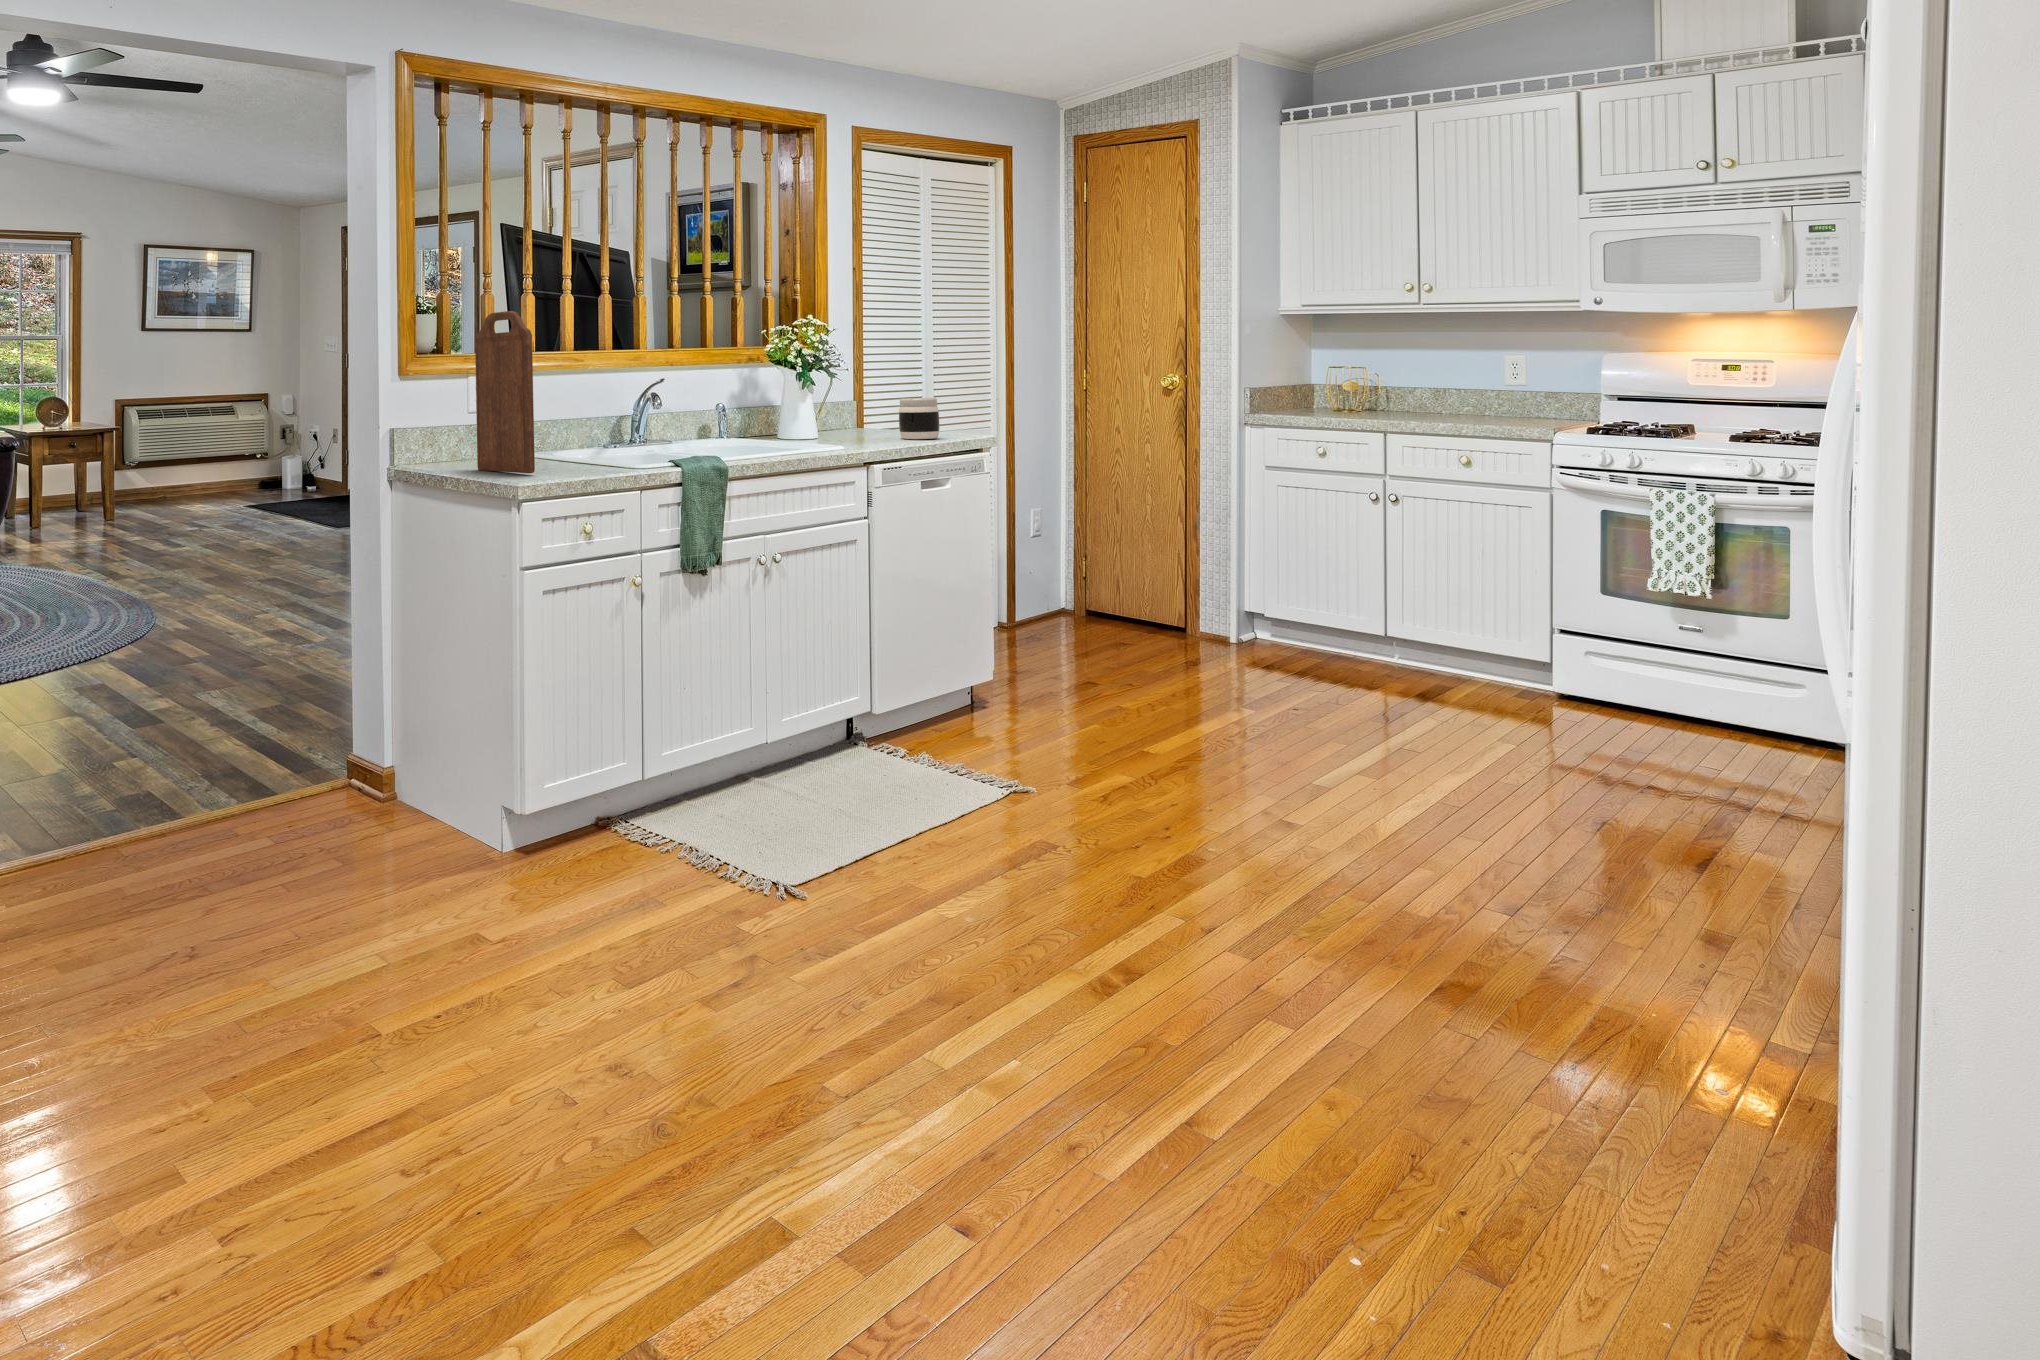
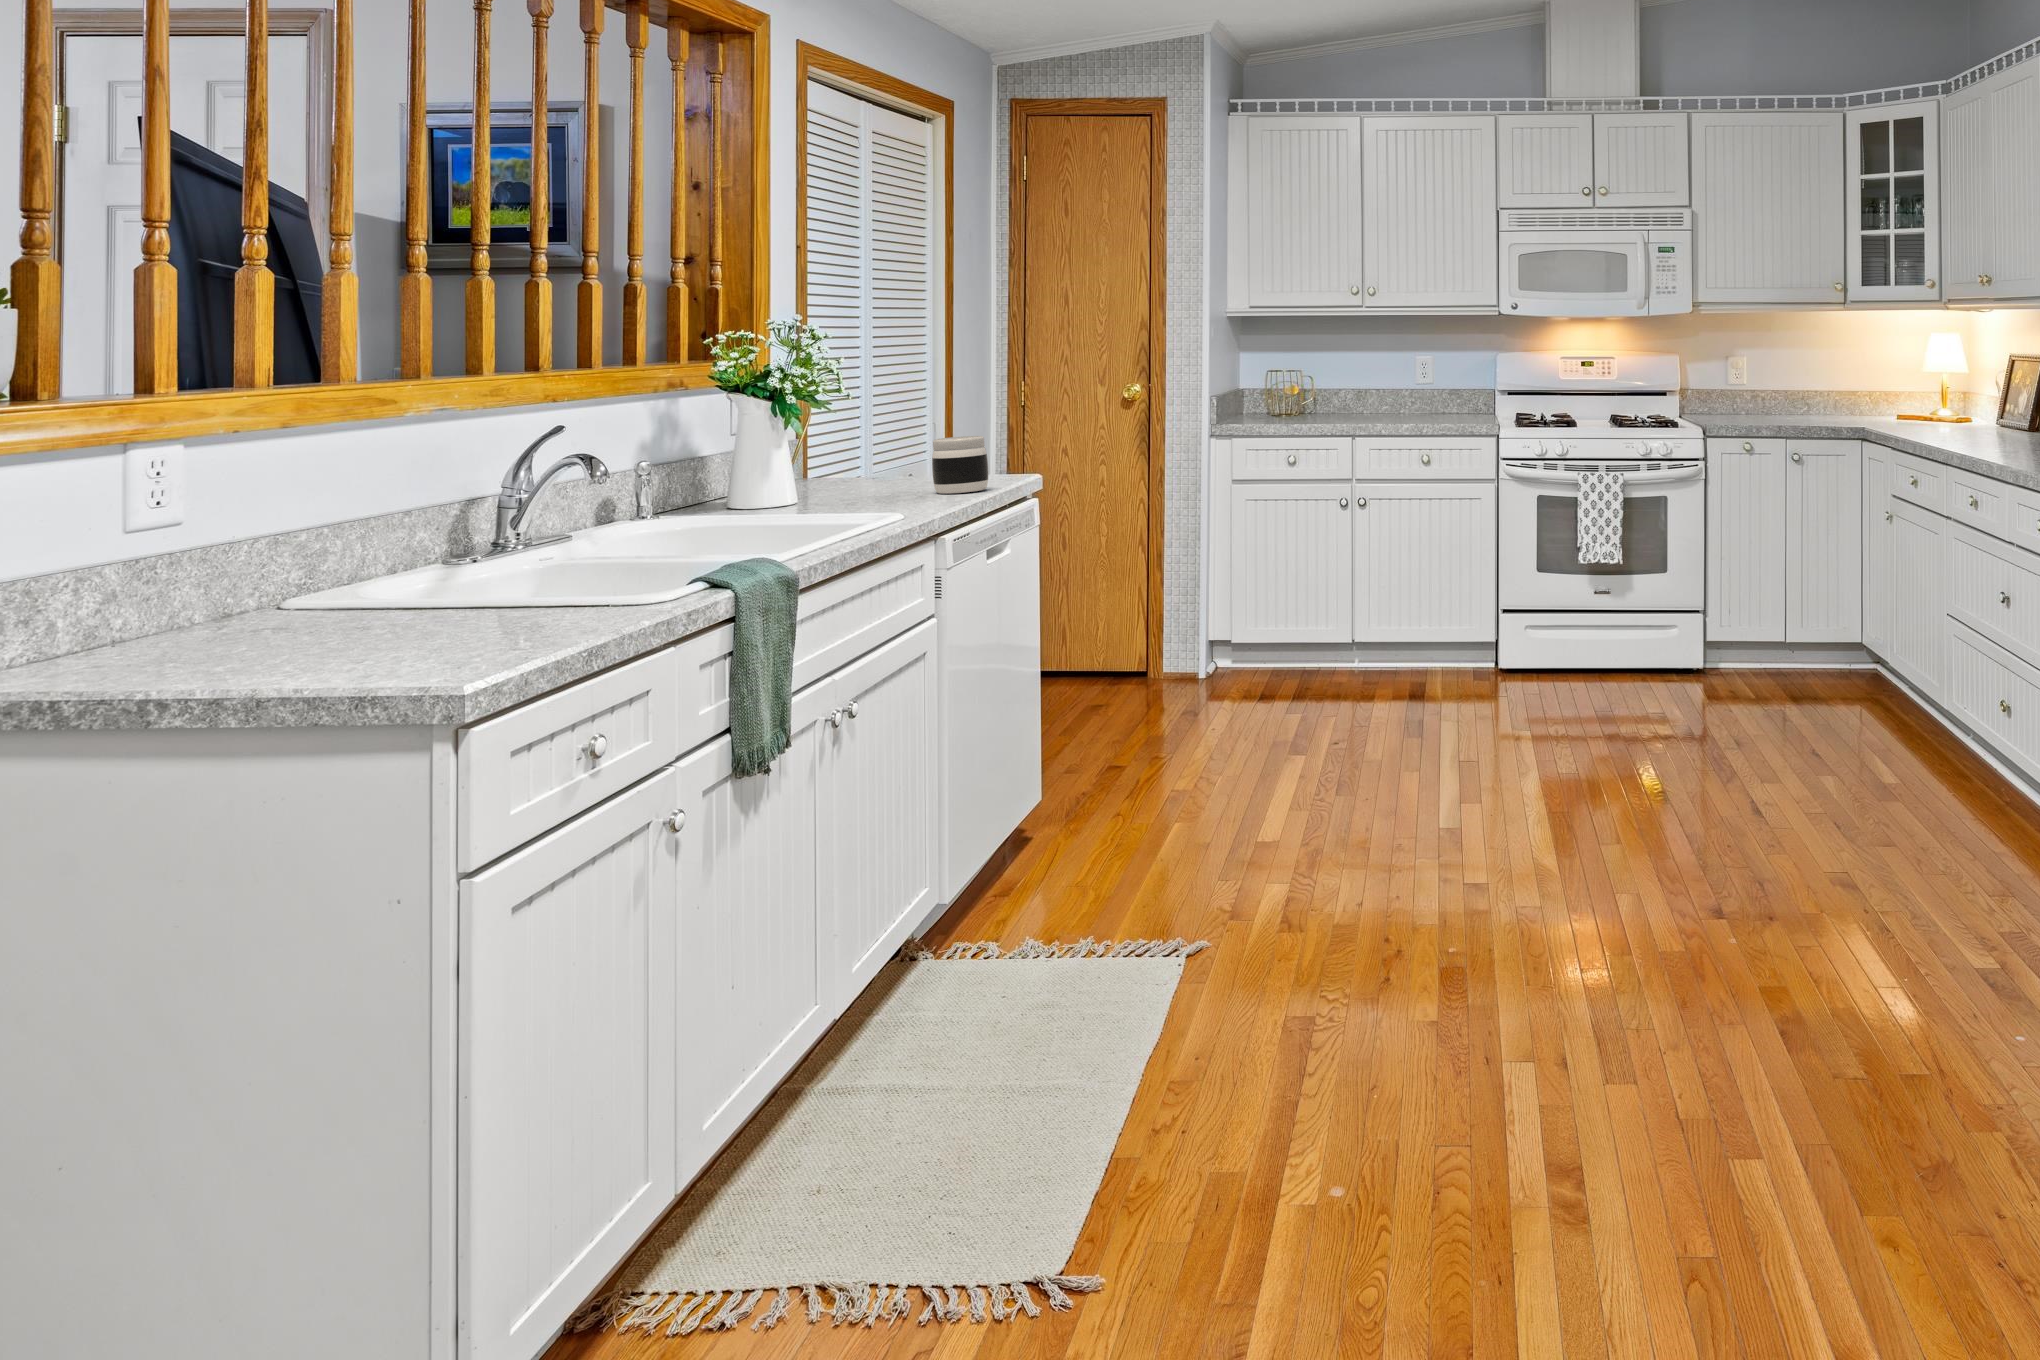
cutting board: present [475,311,535,473] -> none [399,343,579,633]

